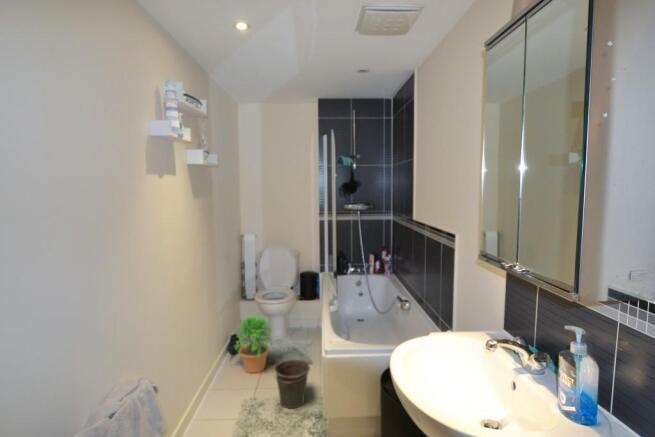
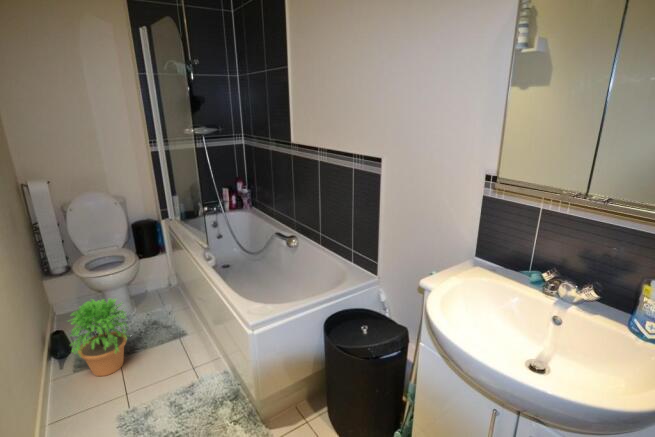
bucket: present [273,359,310,408] -> none [155,339,208,403]

